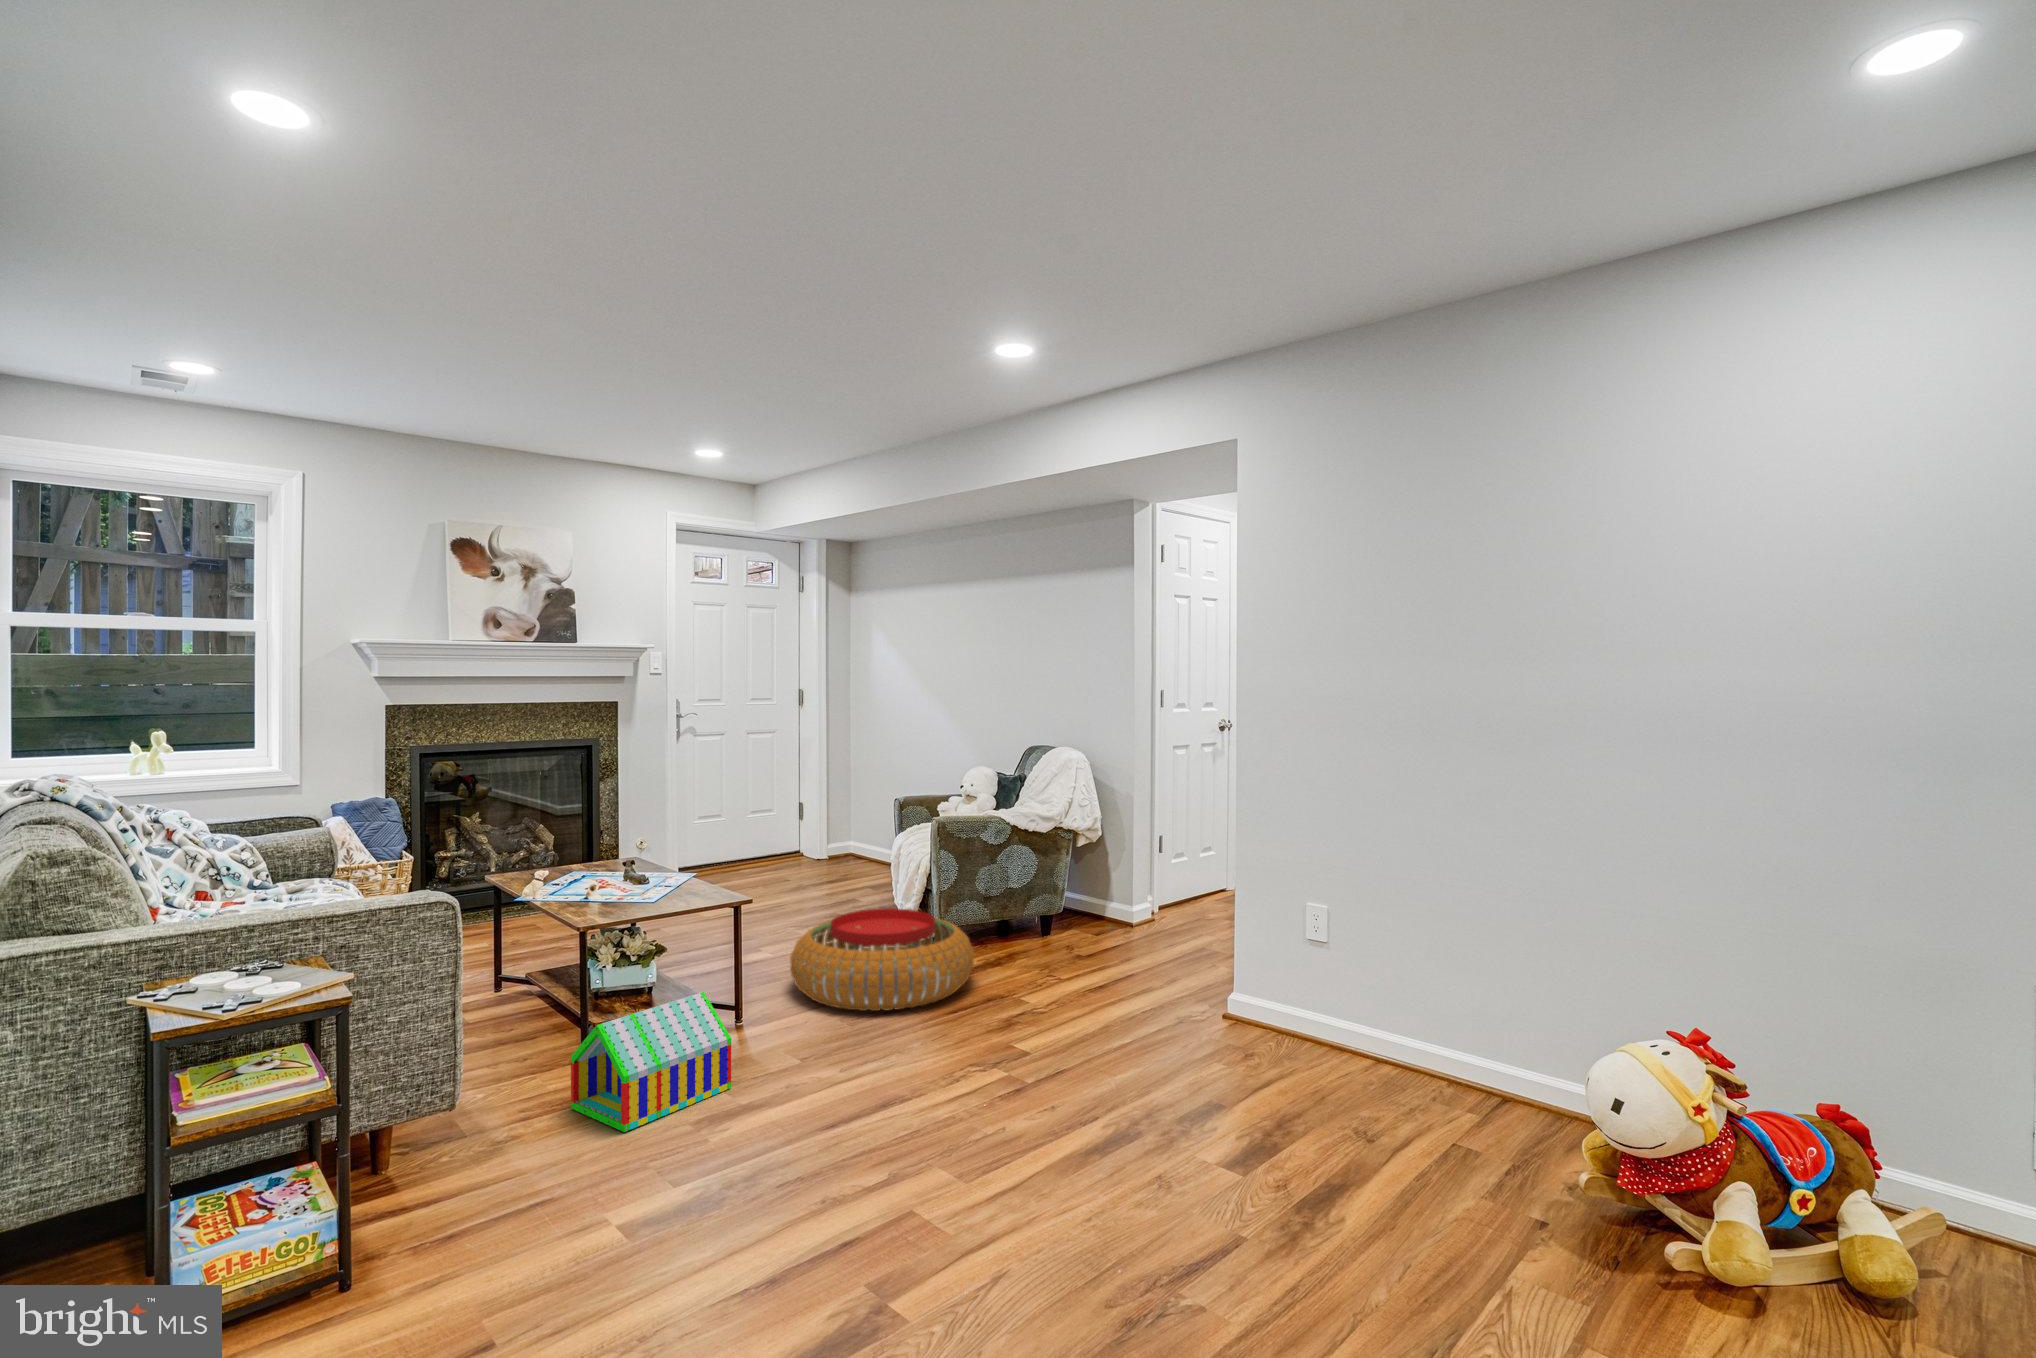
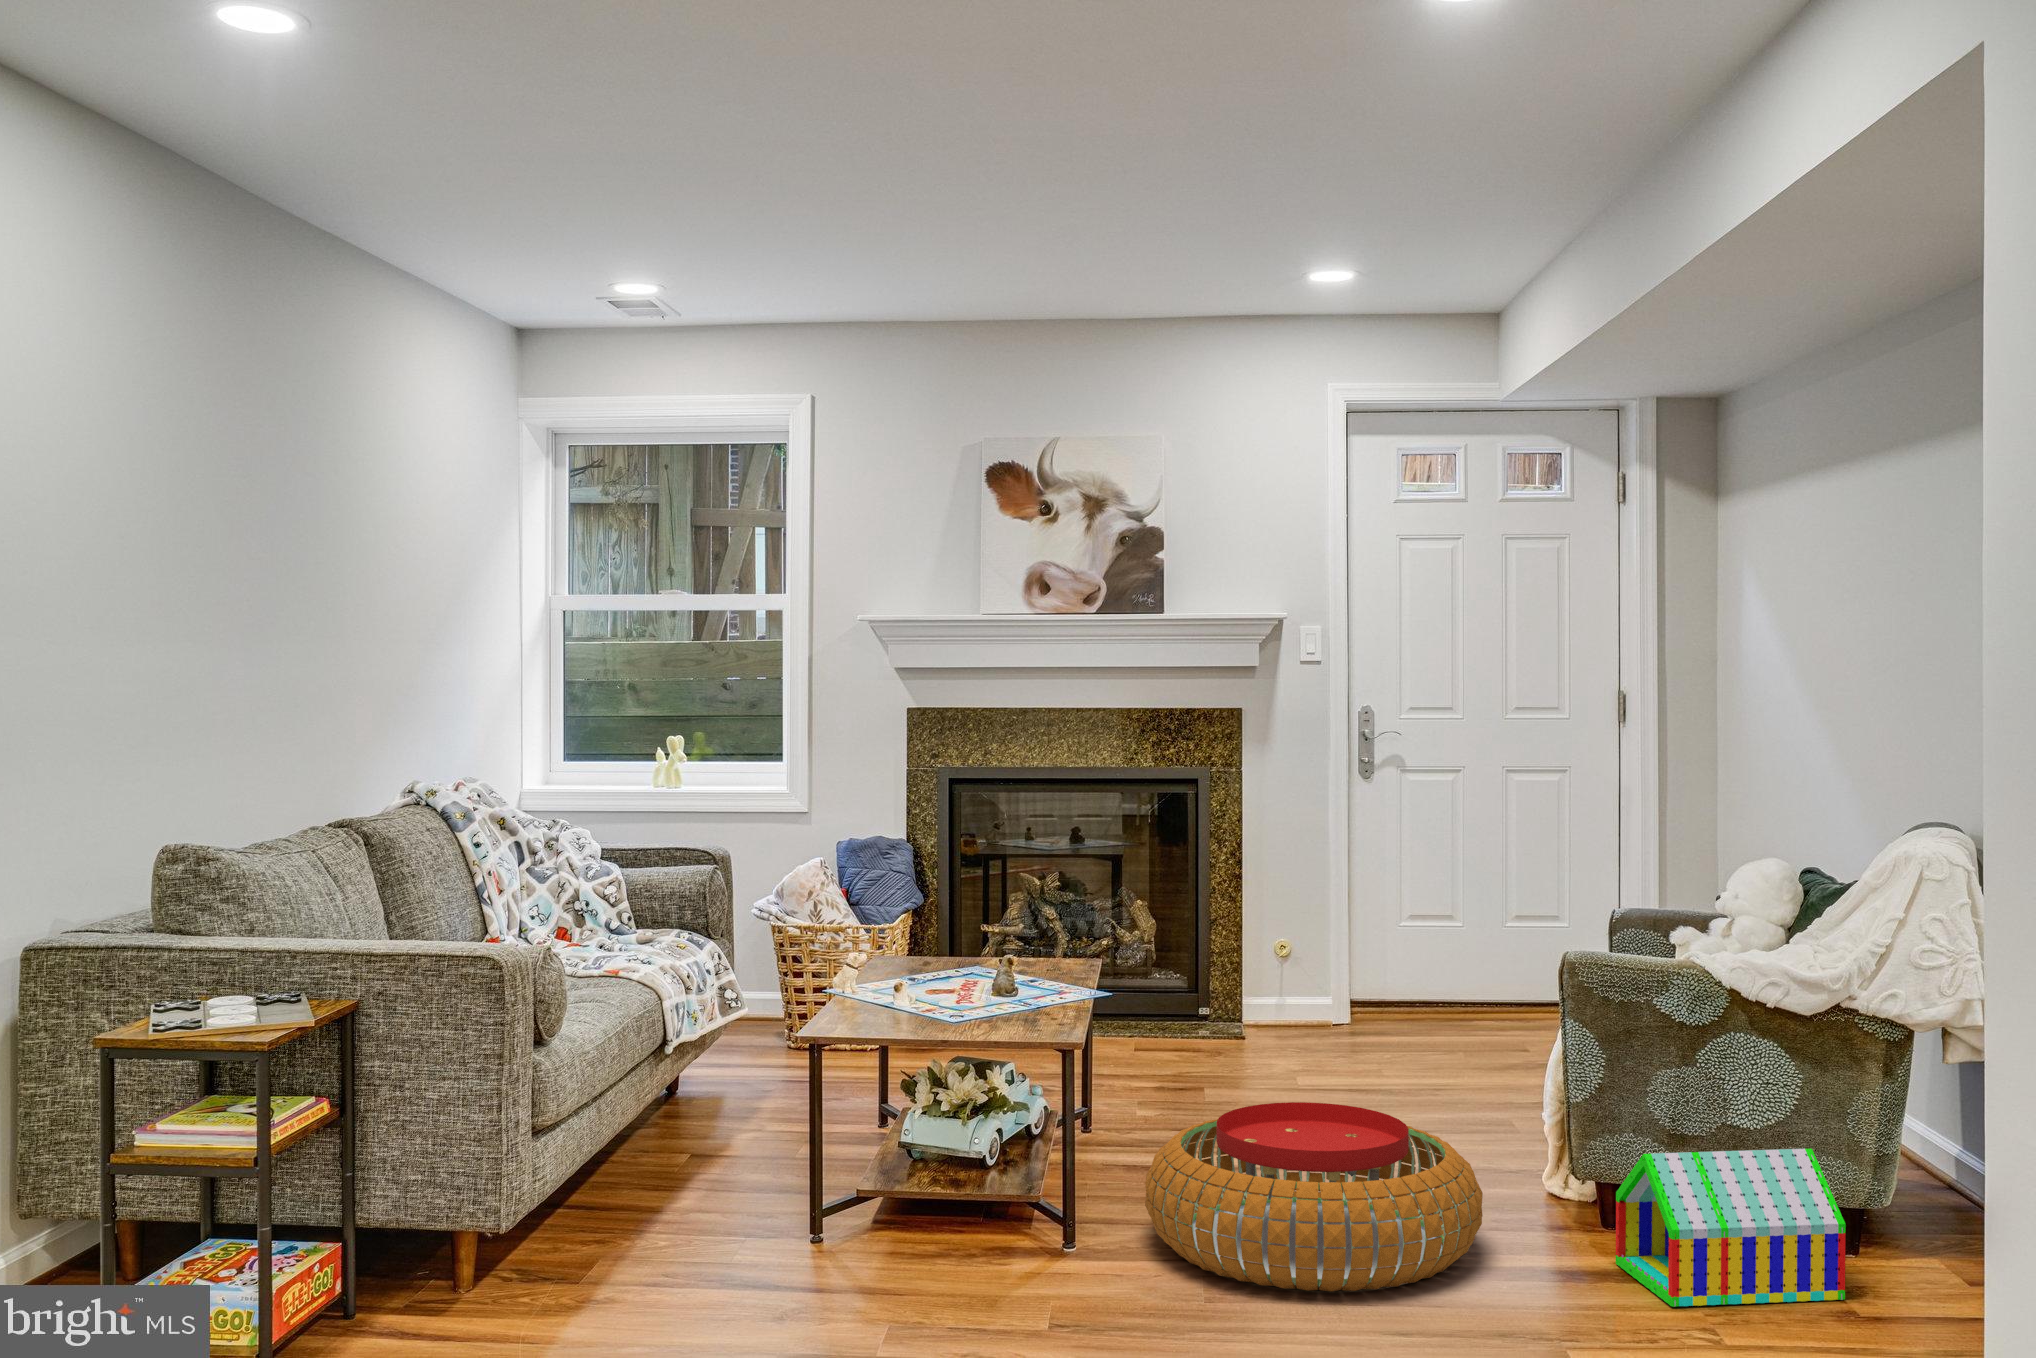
toy house: present [571,992,731,1132] -> present [1616,1148,1846,1307]

